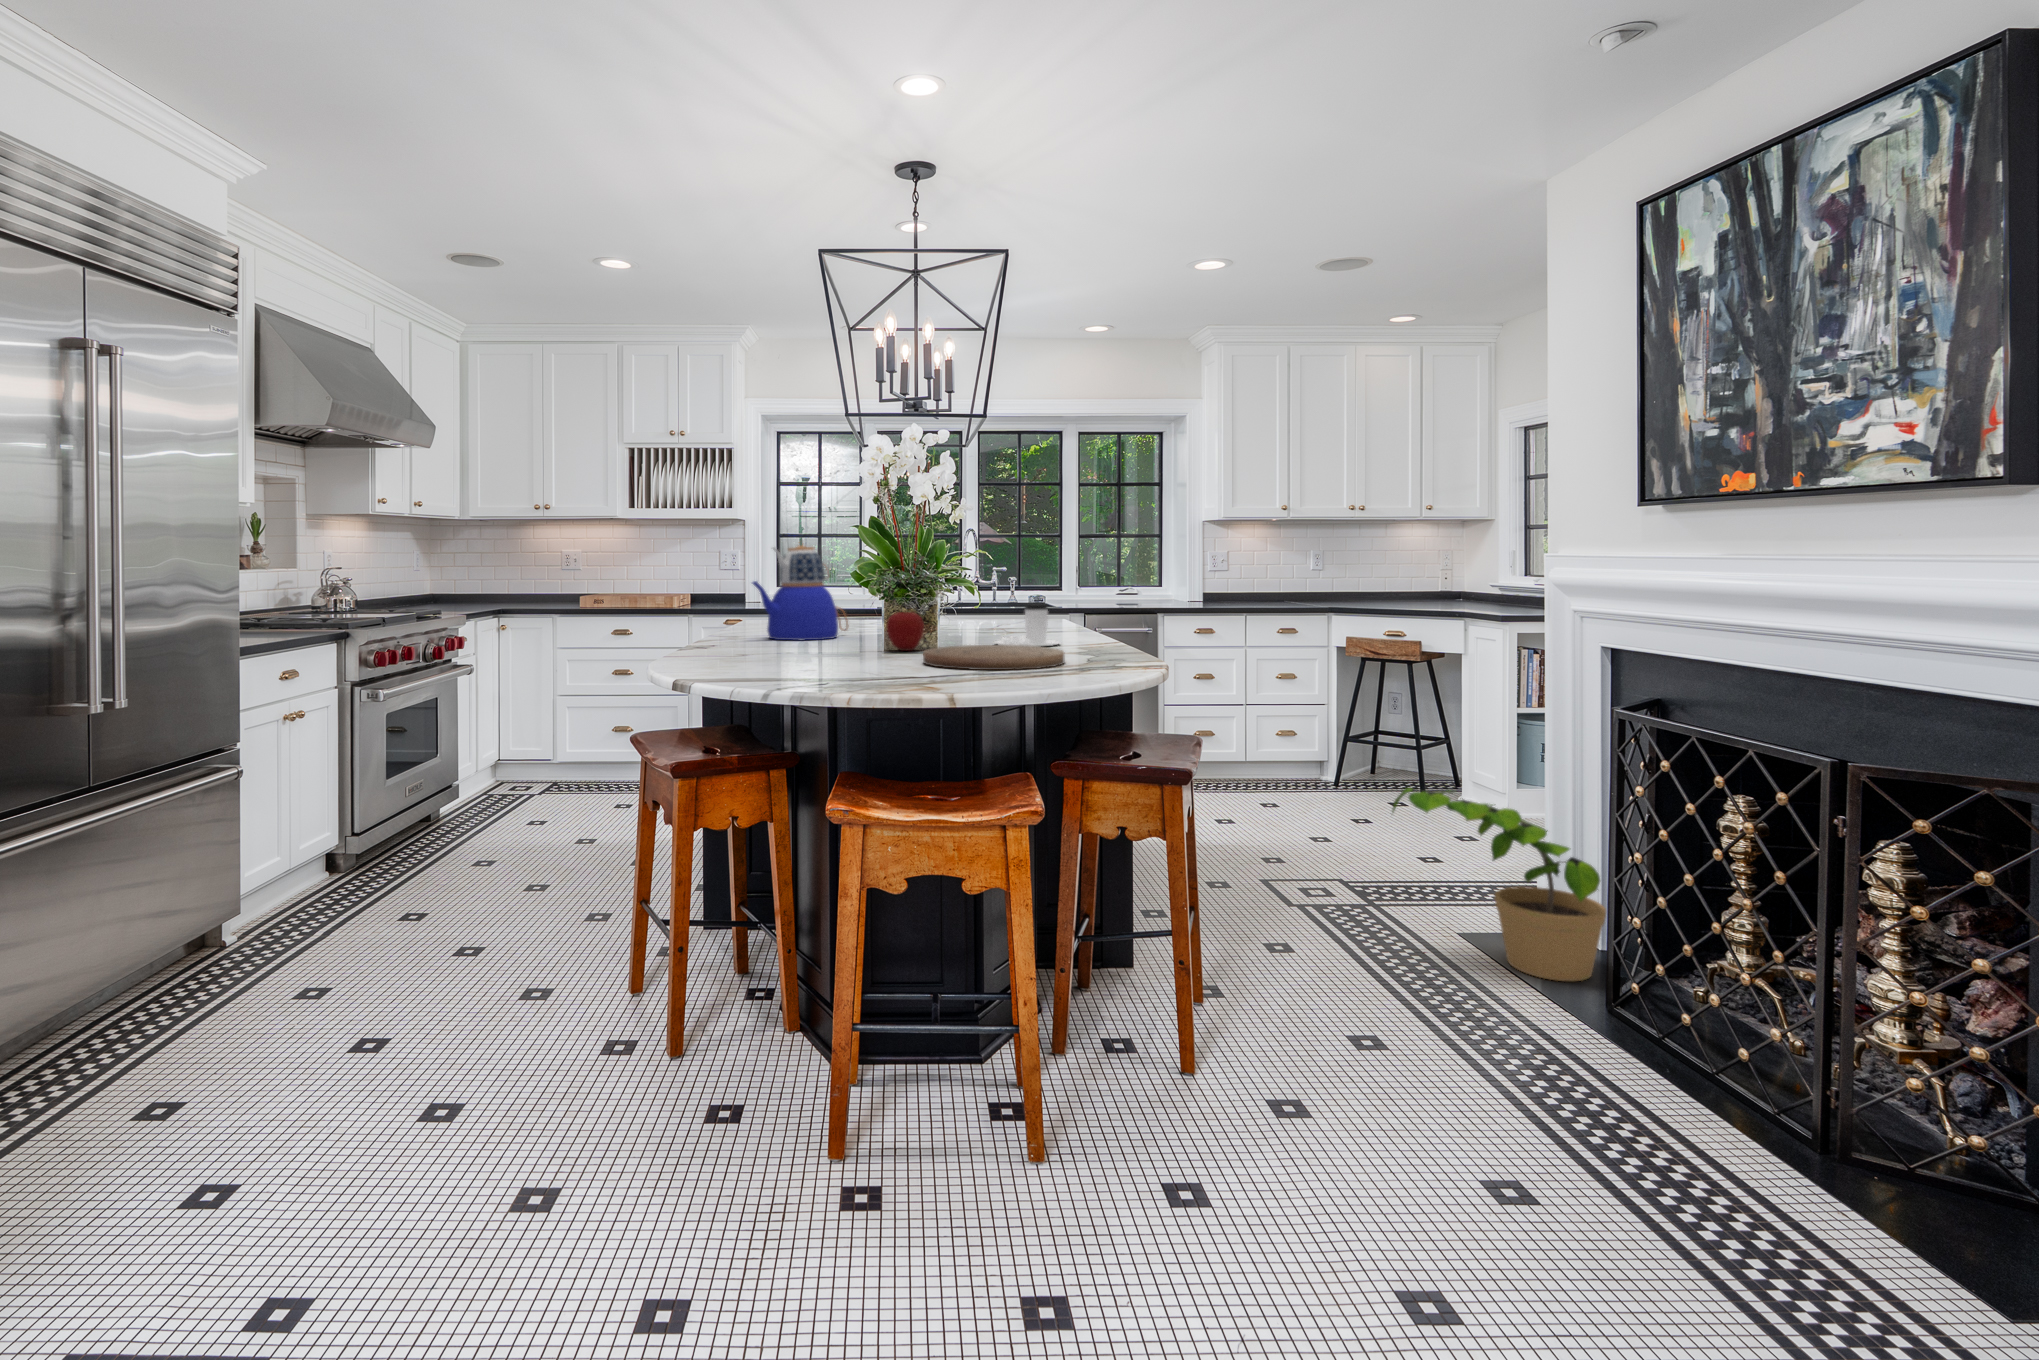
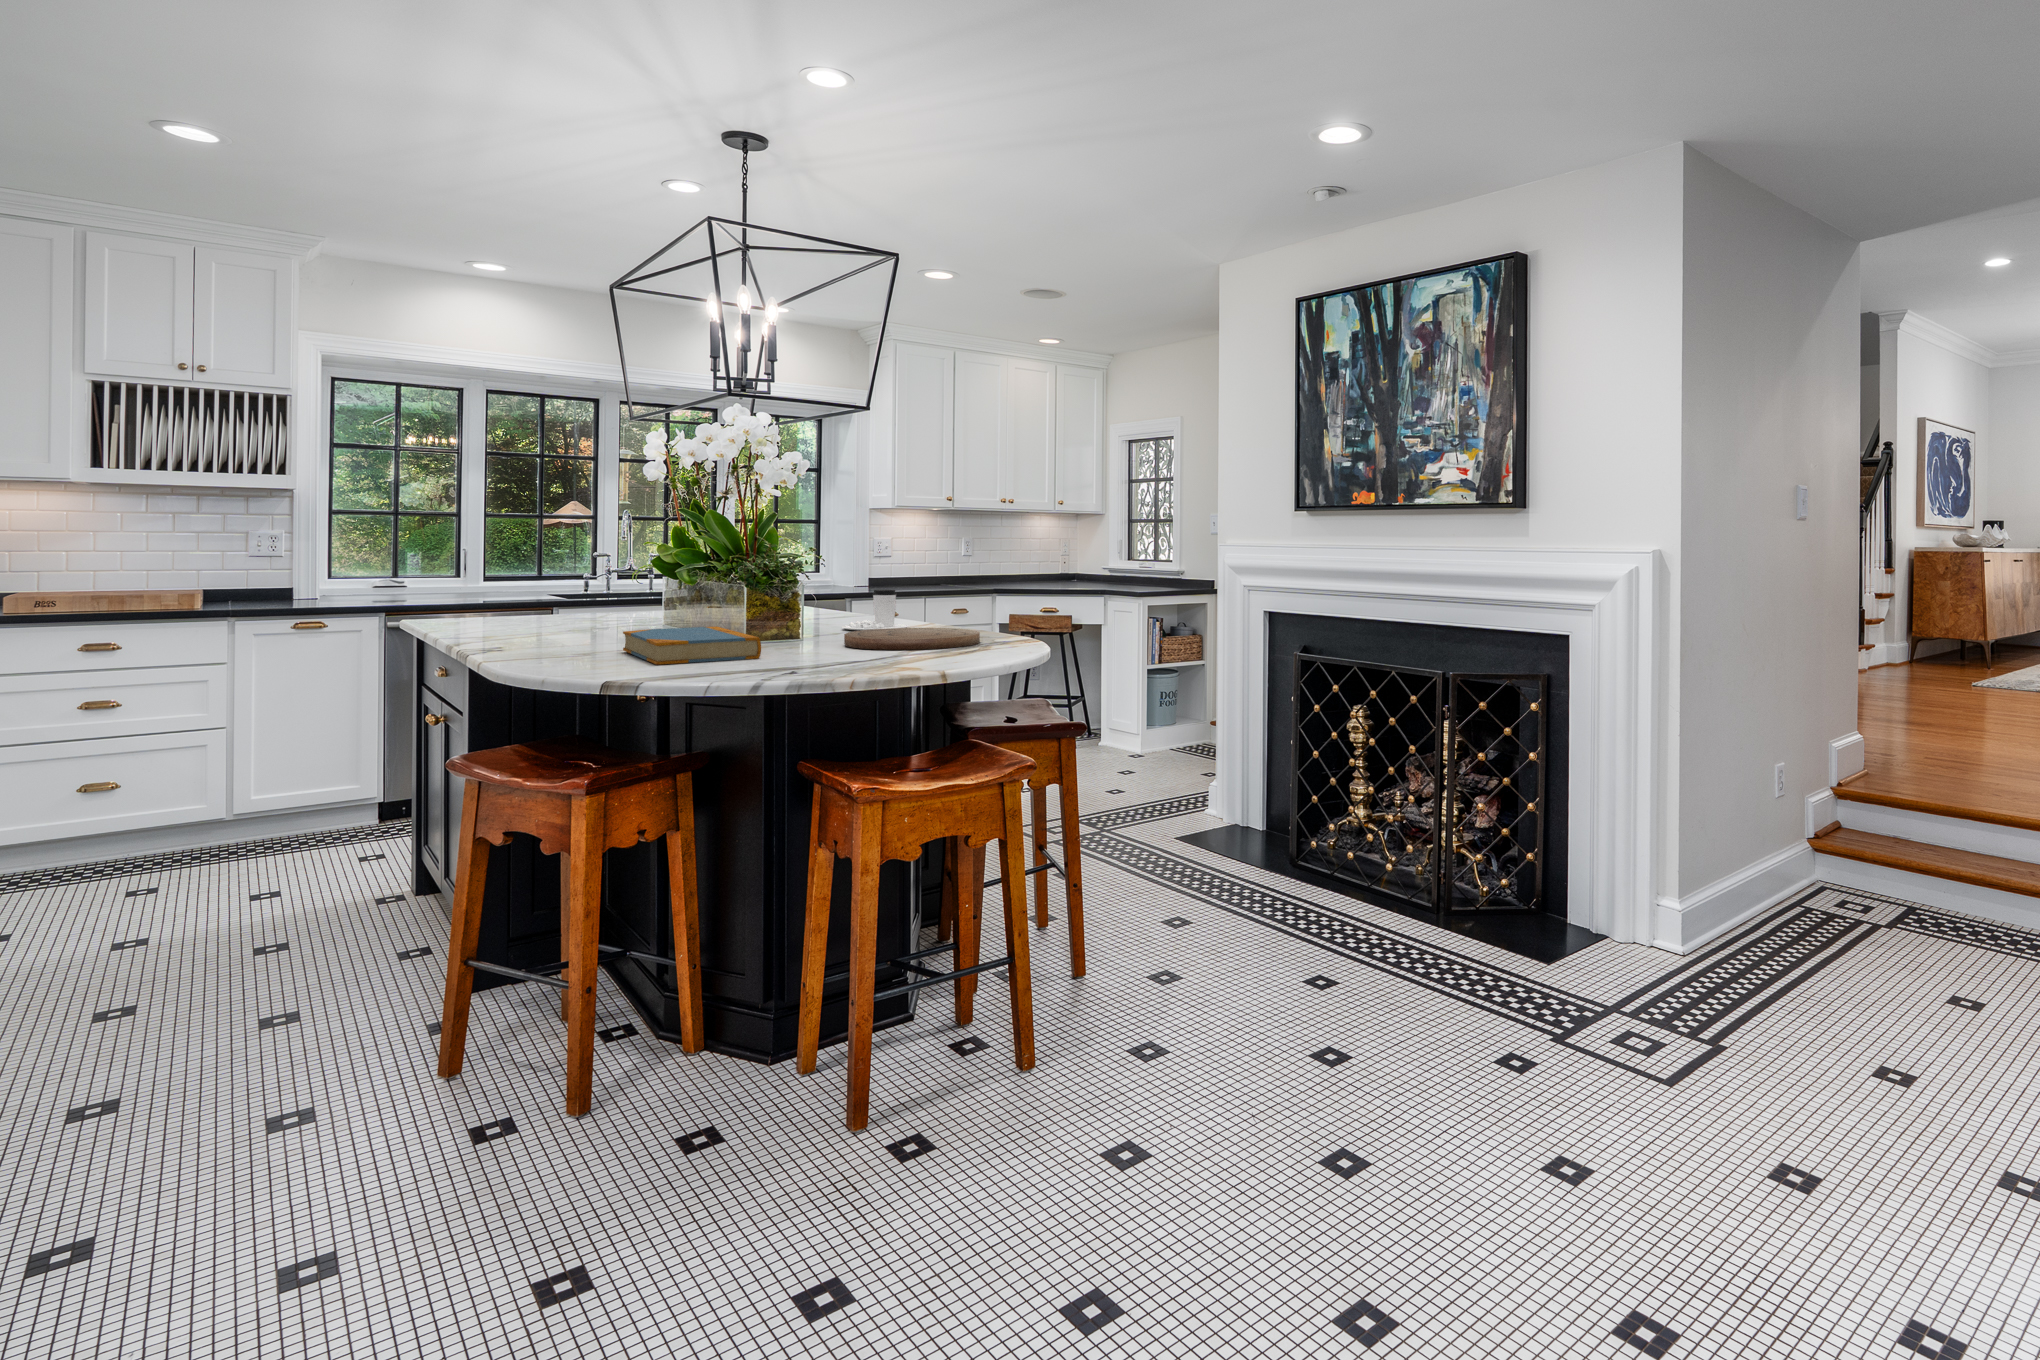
teapot: present [752,545,848,640] -> none [543,525,640,638]
apple: present [886,612,924,651] -> none [757,598,801,640]
book: none [723,635,836,668] -> present [623,626,761,665]
potted plant: present [1392,788,1606,981] -> none [1145,726,1281,854]

